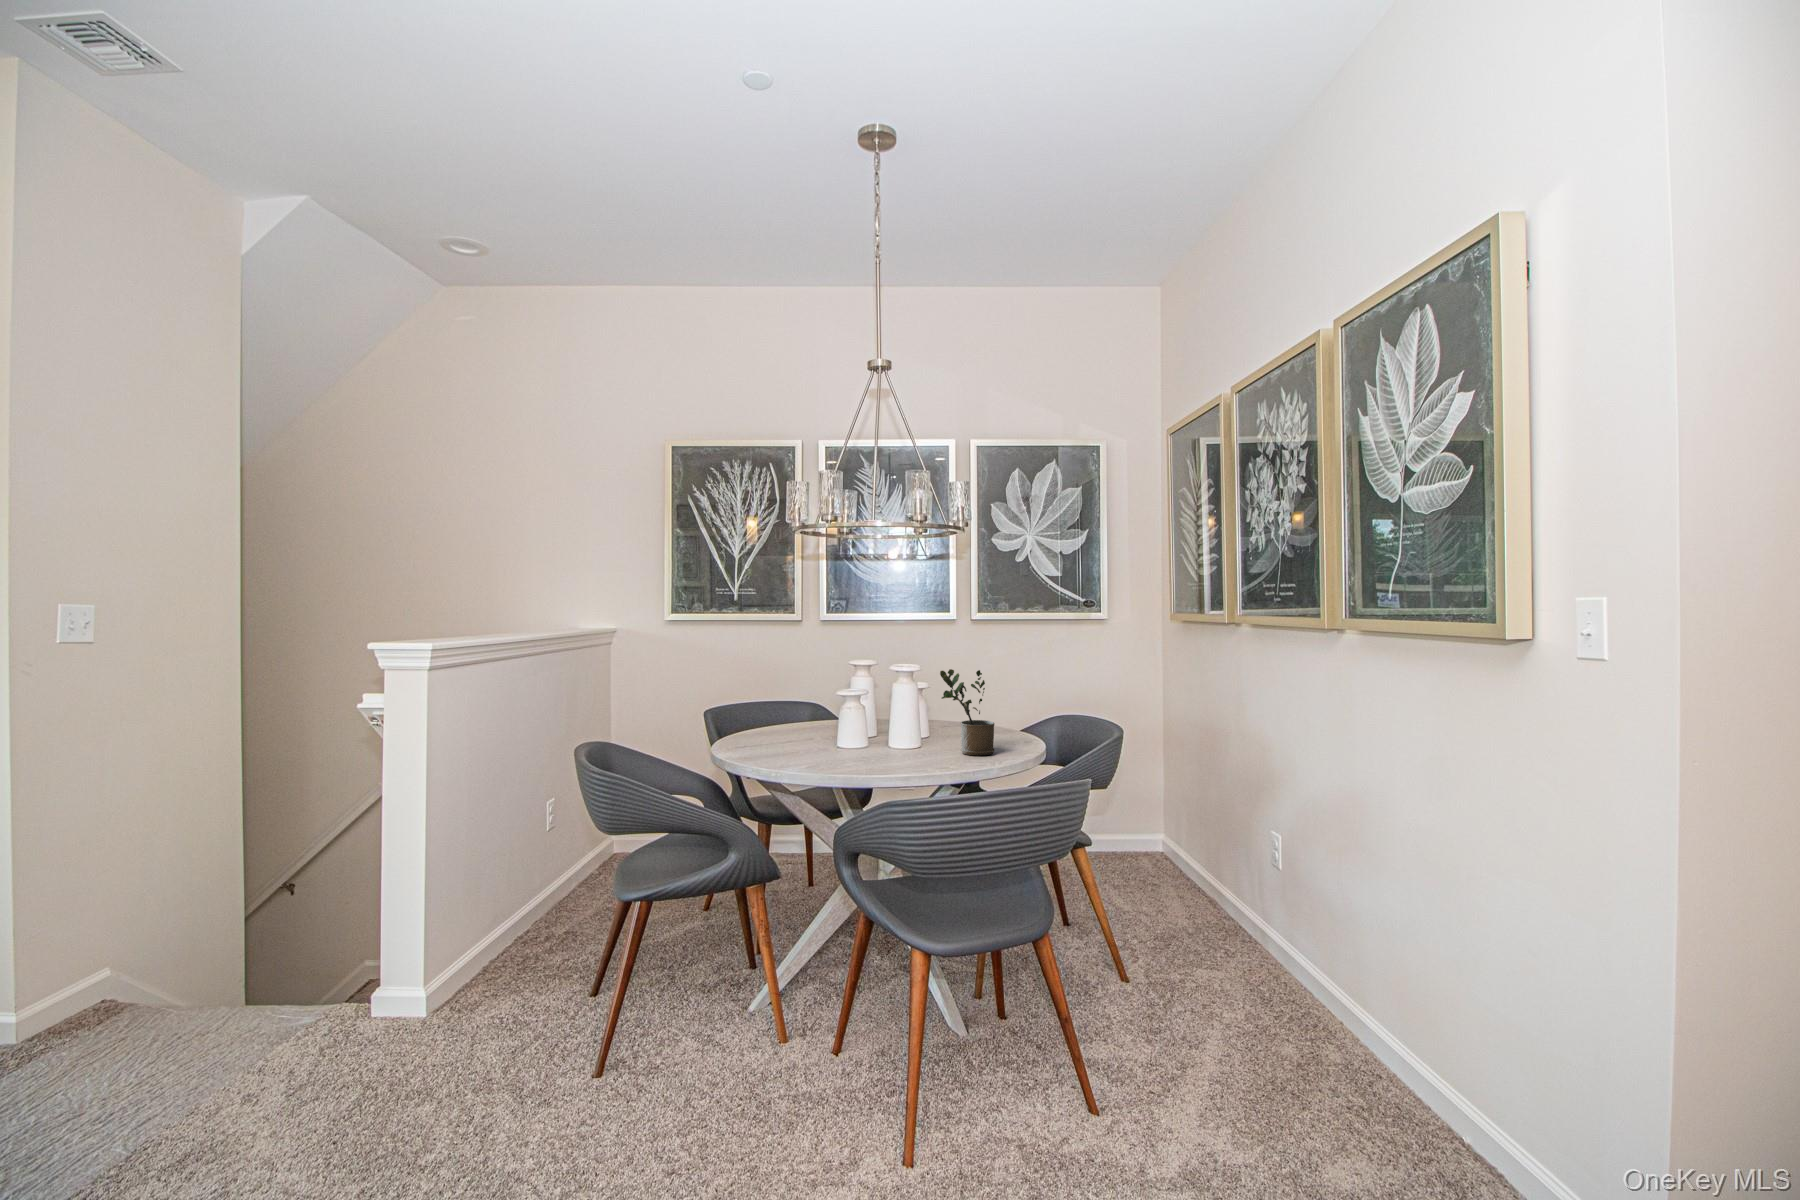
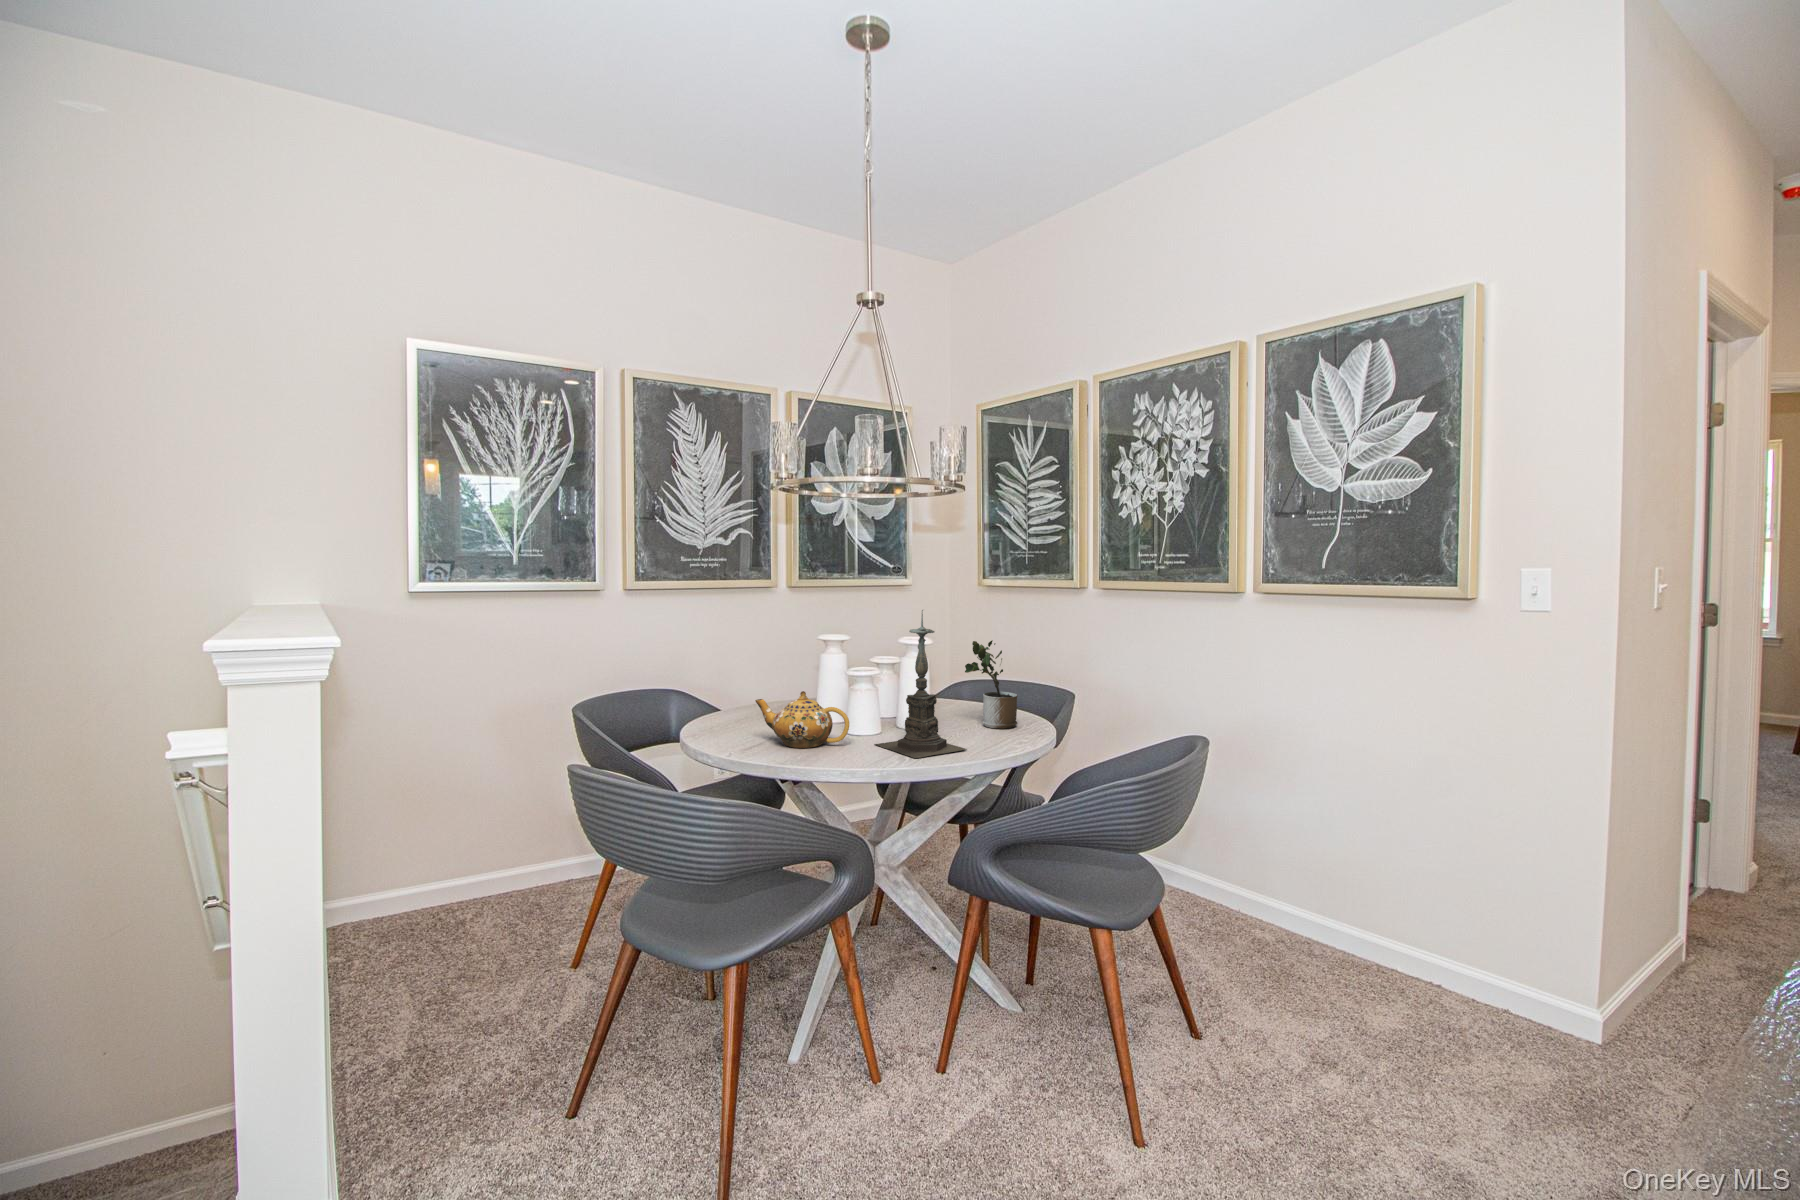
candle holder: none [822,637,882,764] -> present [874,610,967,758]
teapot: none [756,702,806,748] -> present [755,691,849,748]

